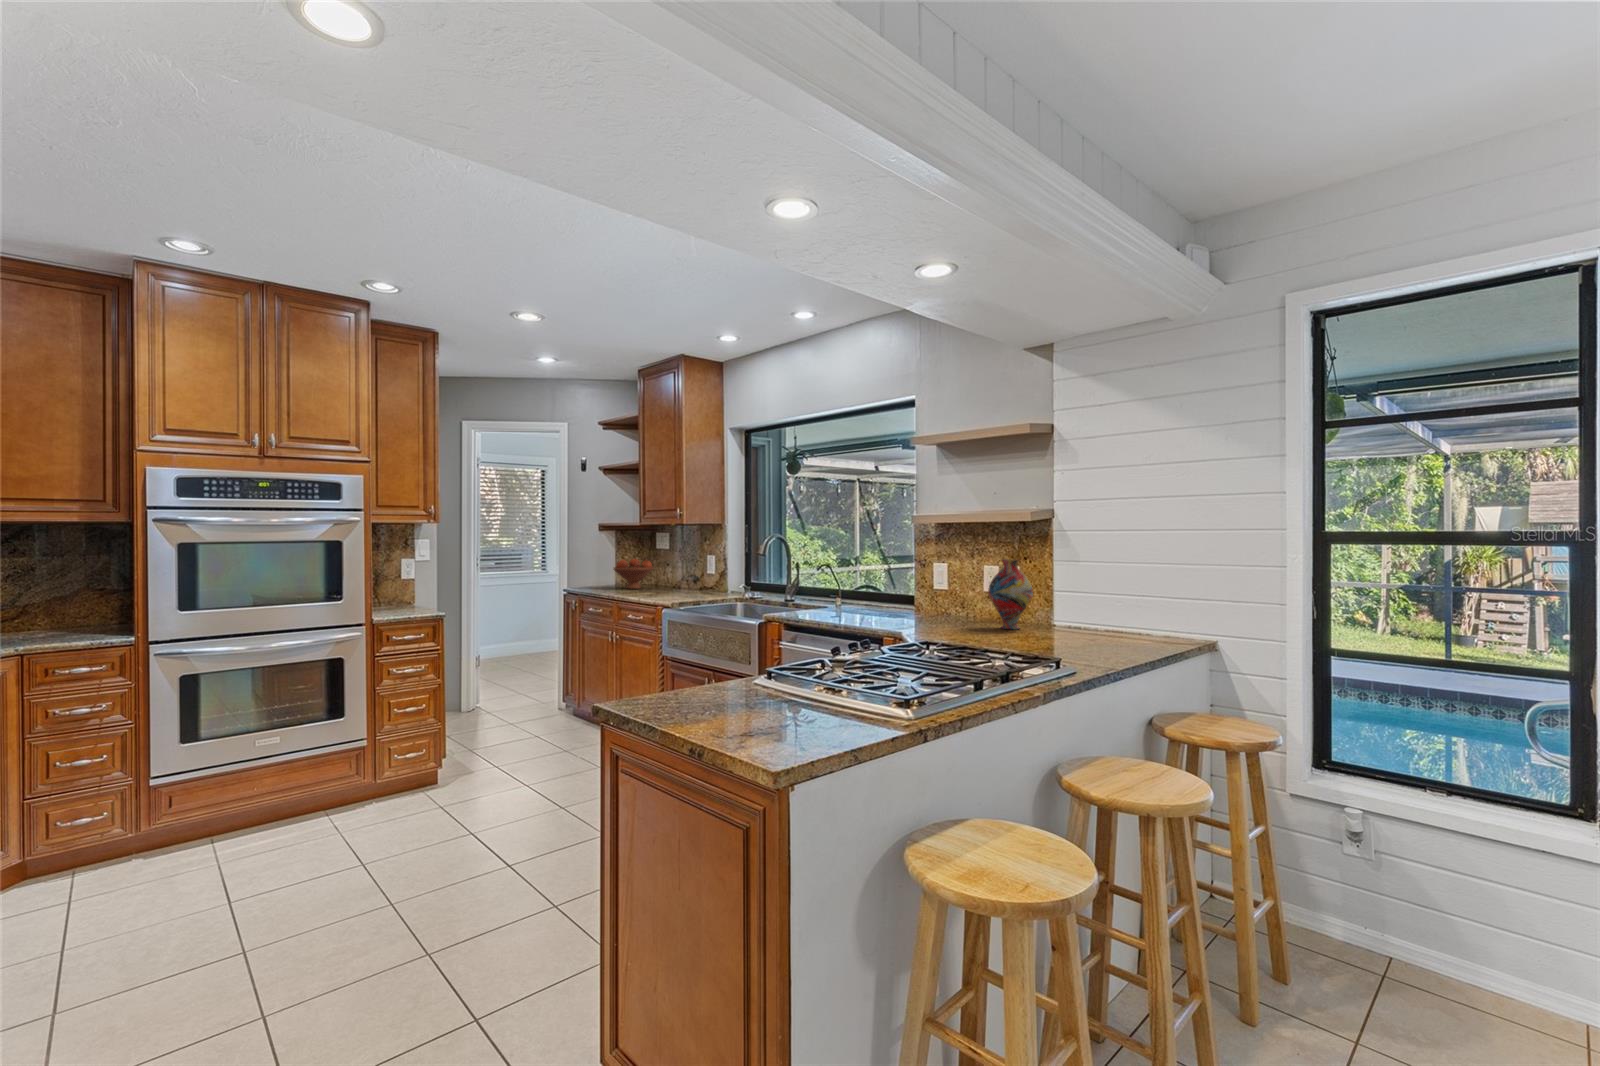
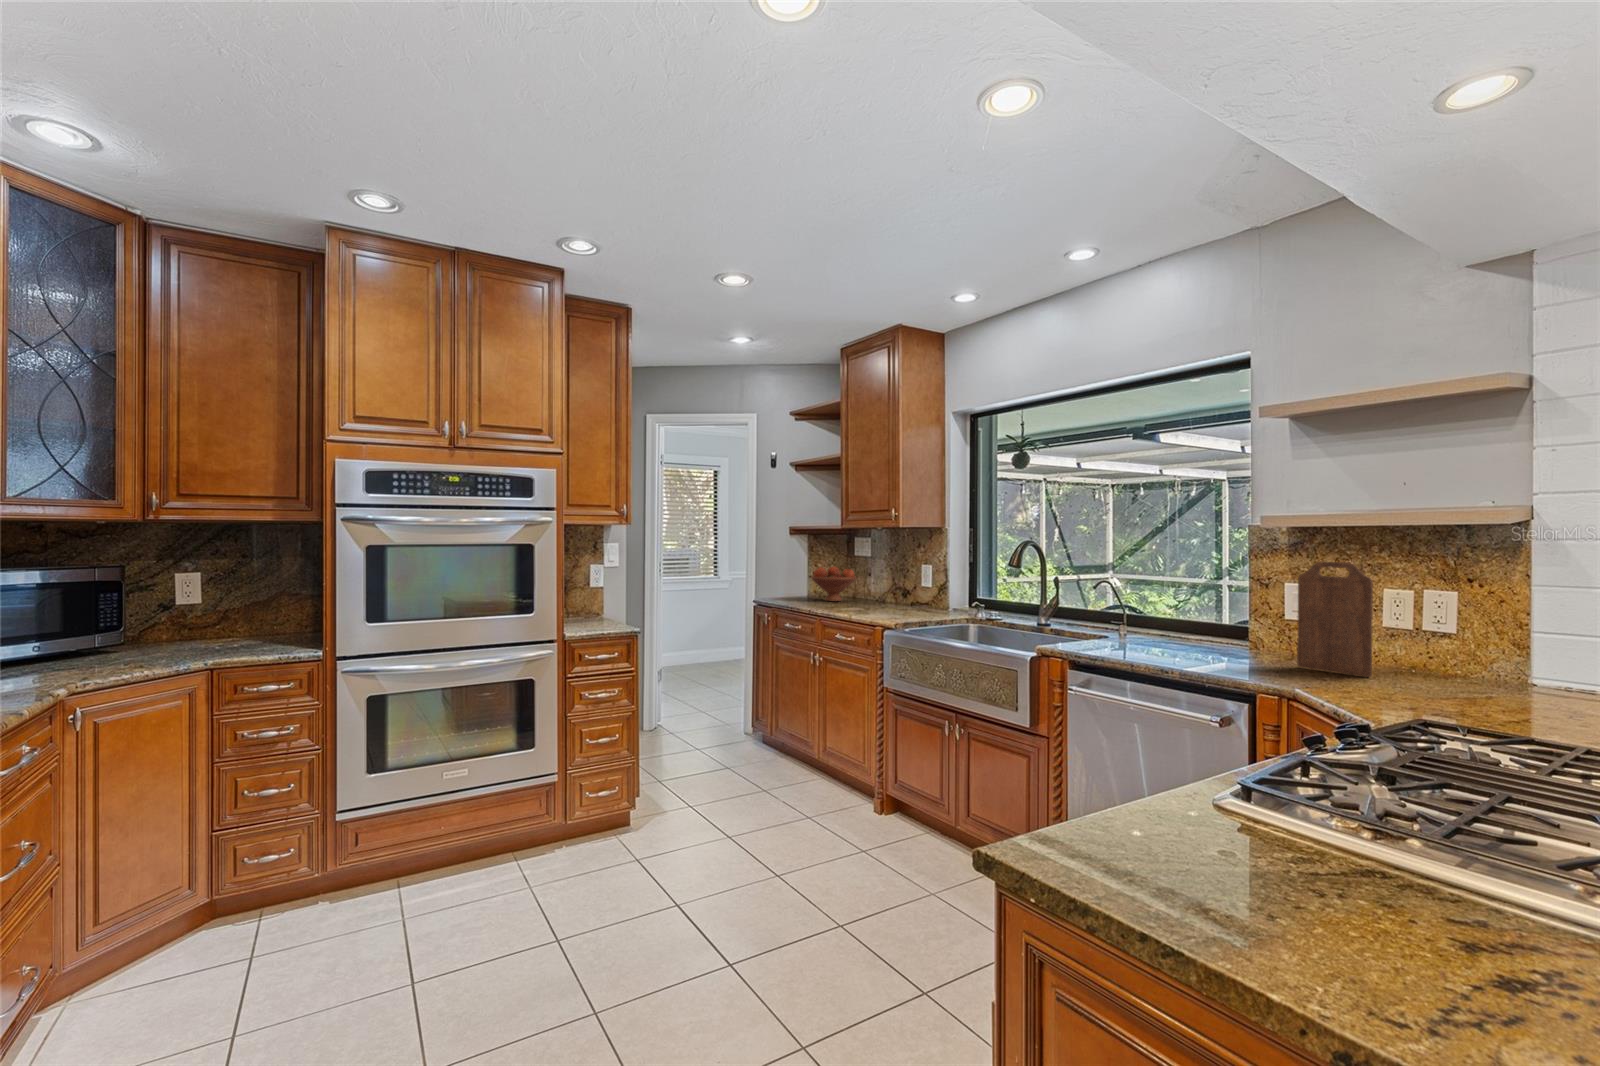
cutting board: none [929,547,967,625] -> present [1297,562,1373,677]
vase: present [988,559,1033,629] -> none [1417,582,1506,690]

